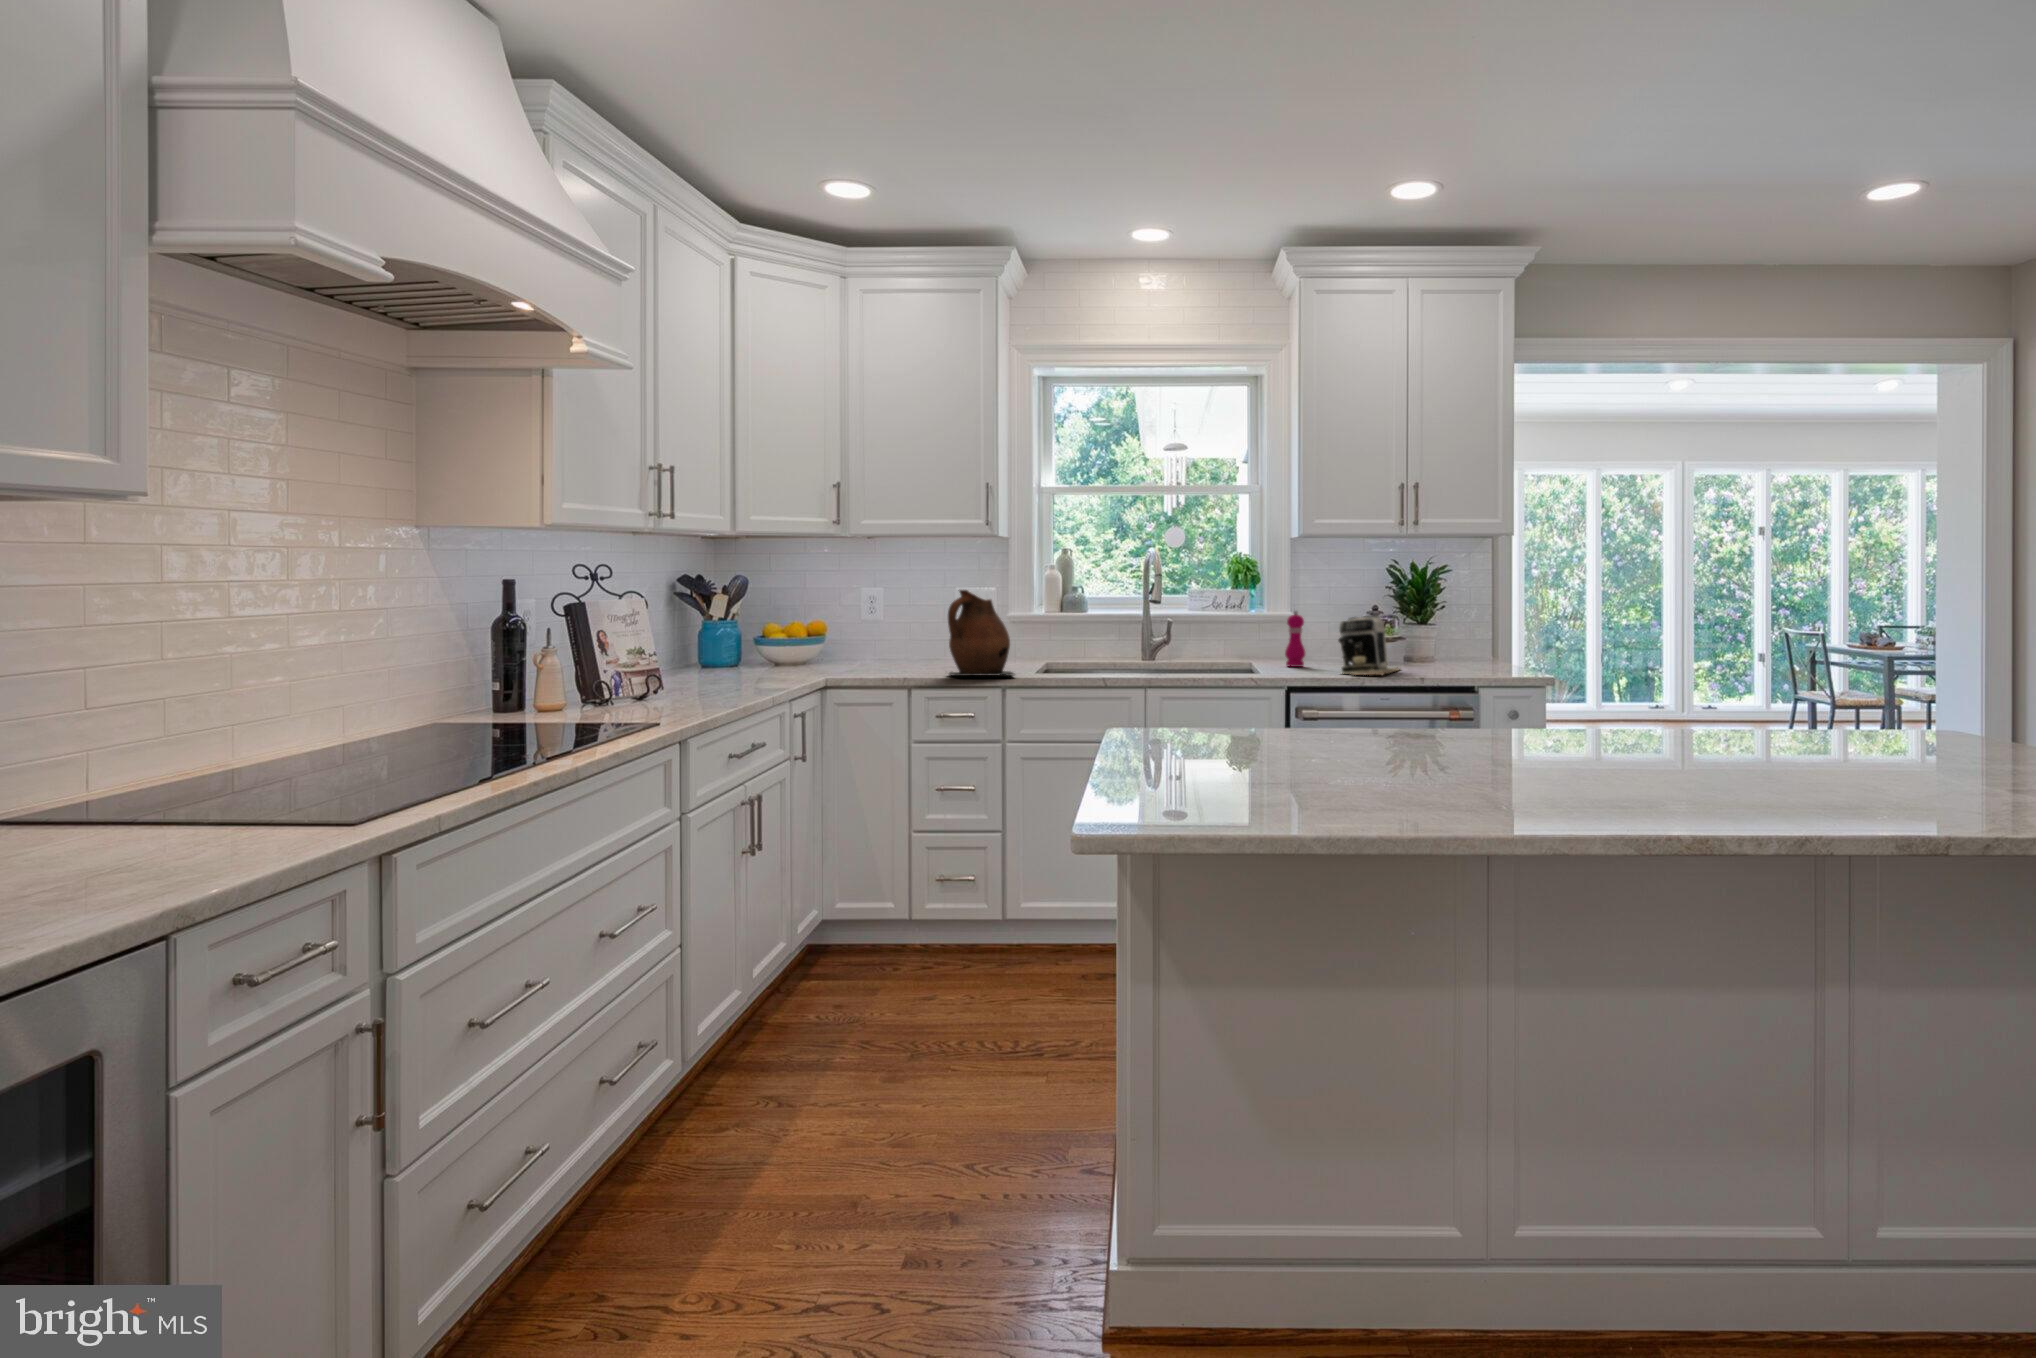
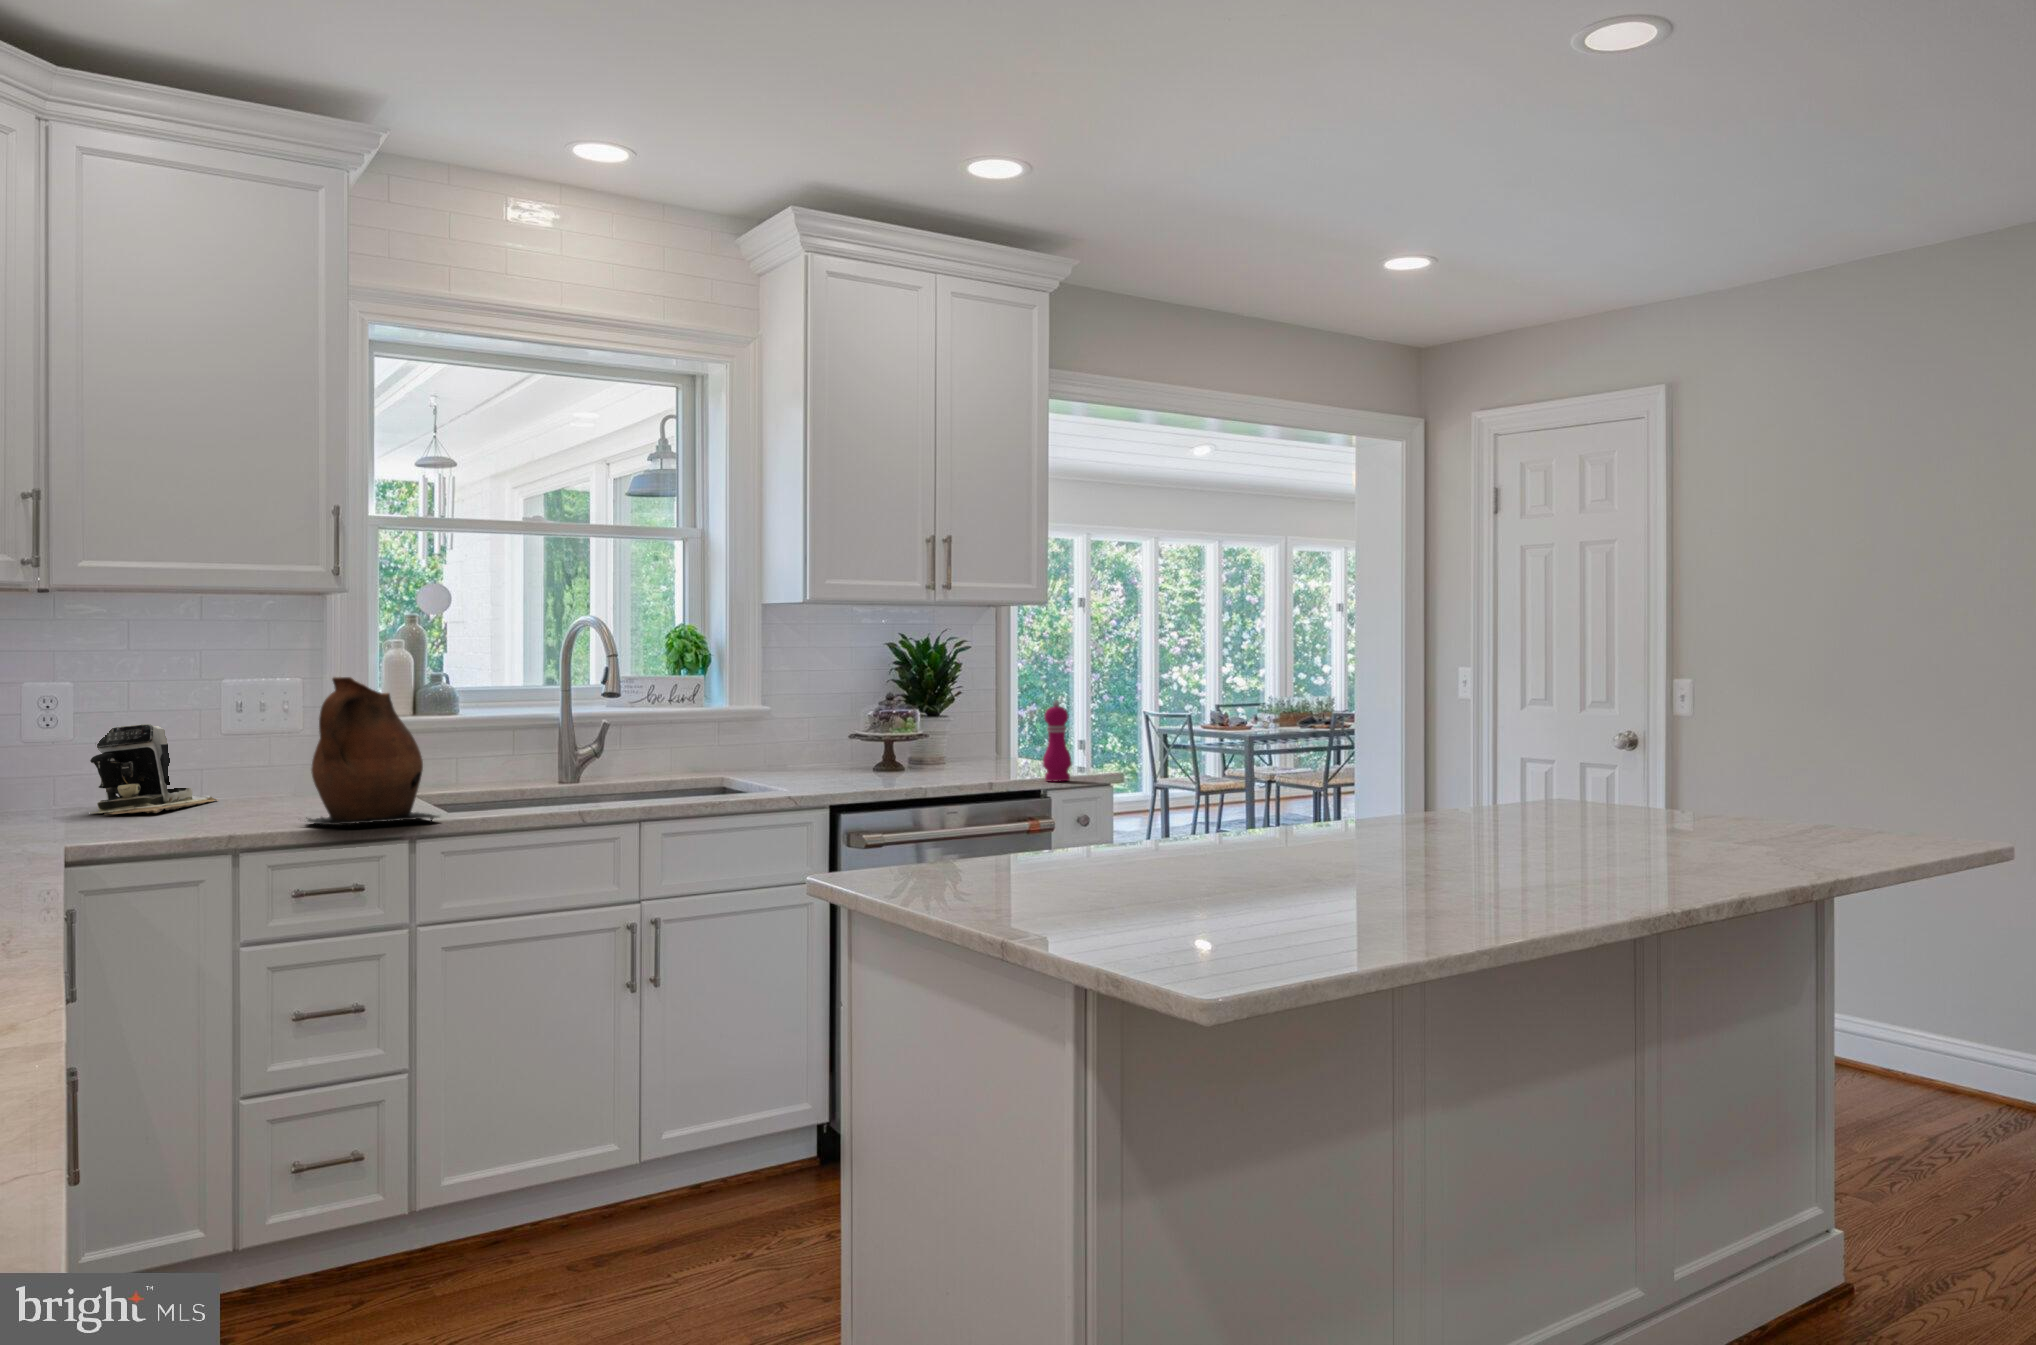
pepper mill: present [1285,610,1305,667] -> present [1043,700,1072,781]
coffee maker: present [1338,615,1399,675] -> present [90,724,218,814]

